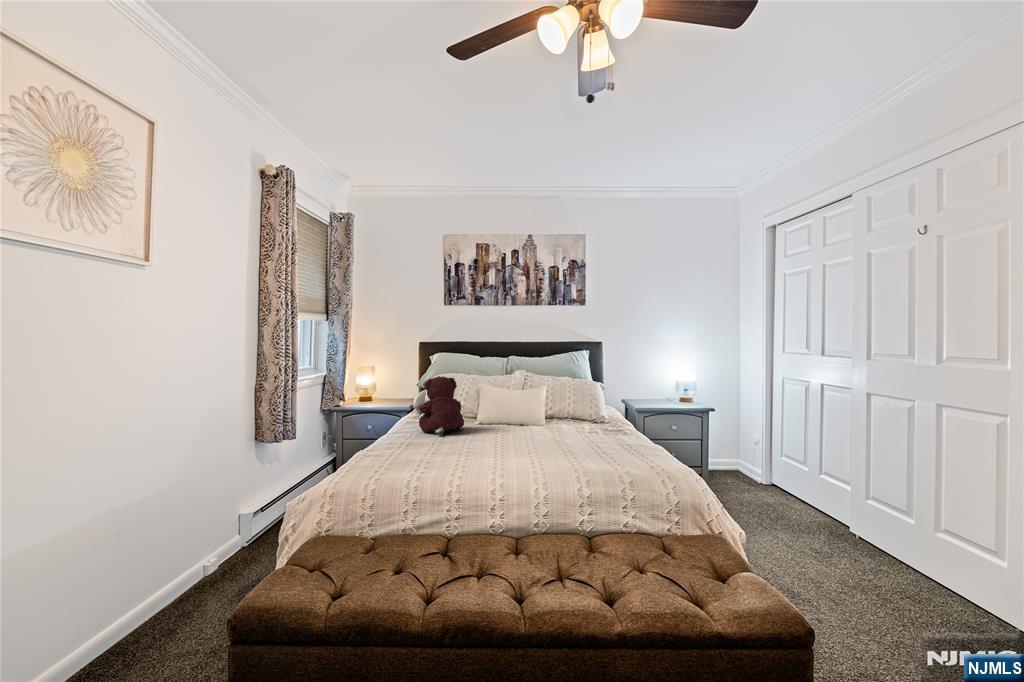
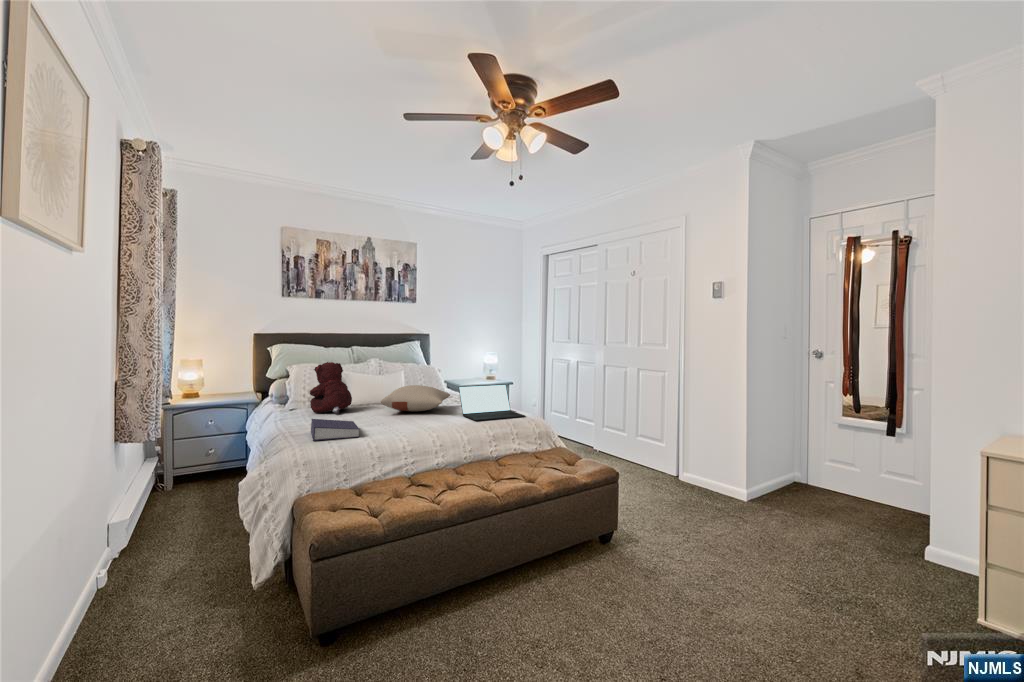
pillow: none [477,408,575,441] -> present [380,385,450,411]
laptop: none [566,415,650,468] -> present [459,384,525,421]
book: none [357,443,423,473] -> present [311,419,359,441]

